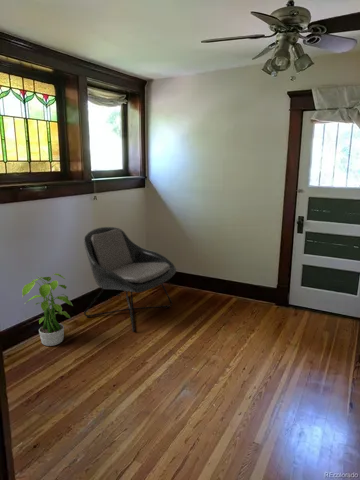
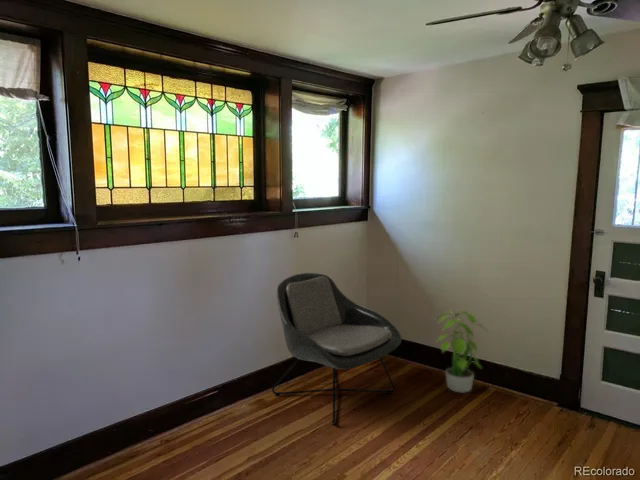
potted plant: present [22,273,73,346] -> present [438,311,481,393]

